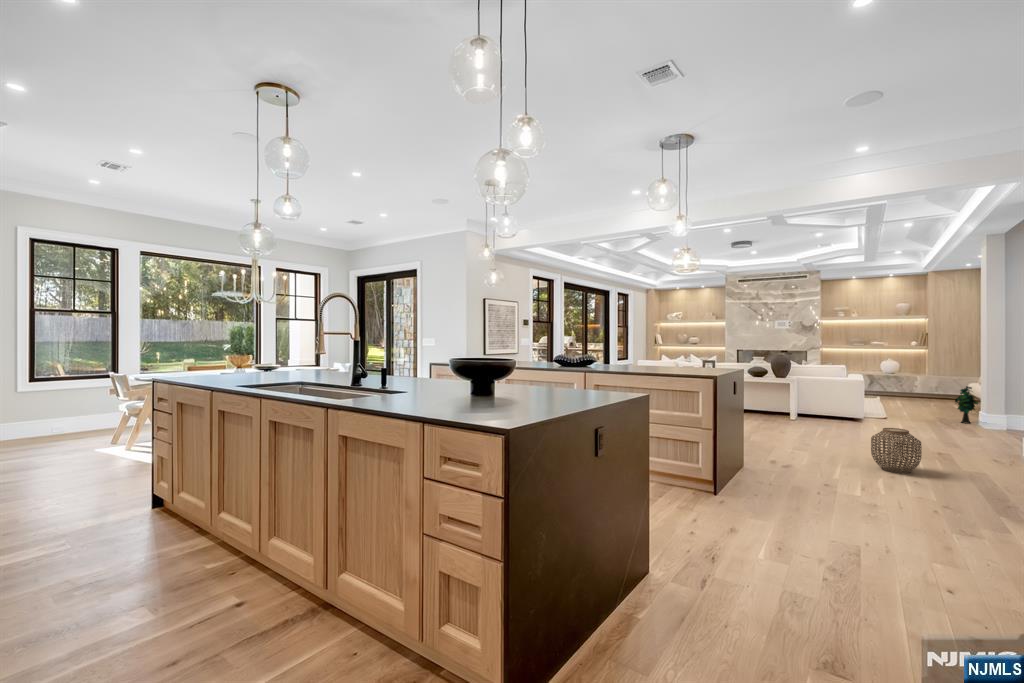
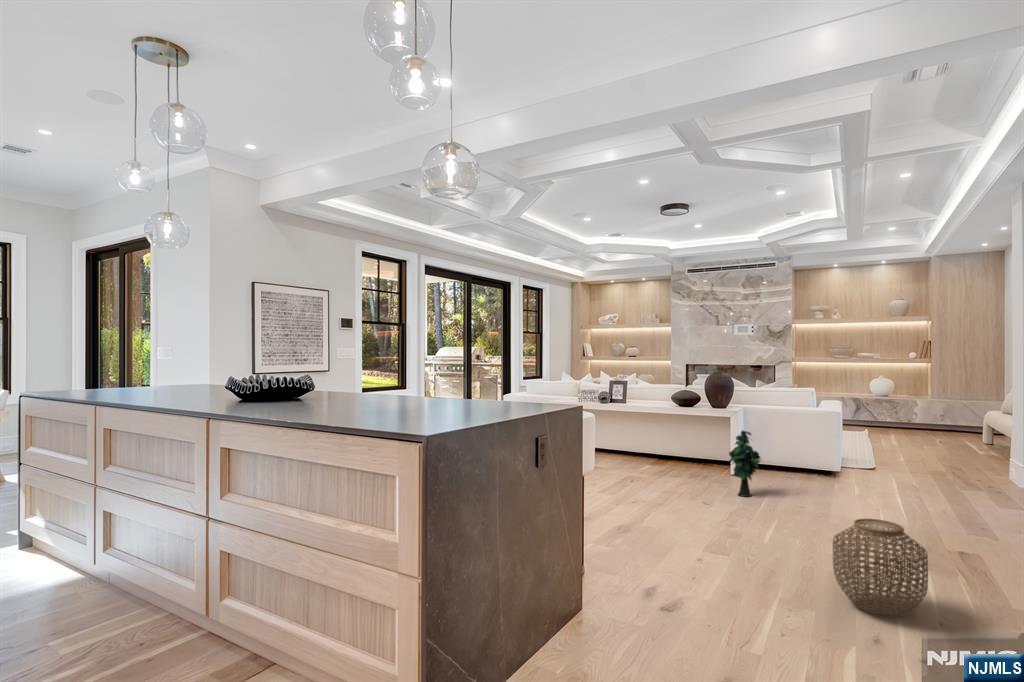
decorative plant: present [955,386,978,424] -> present [729,431,761,497]

